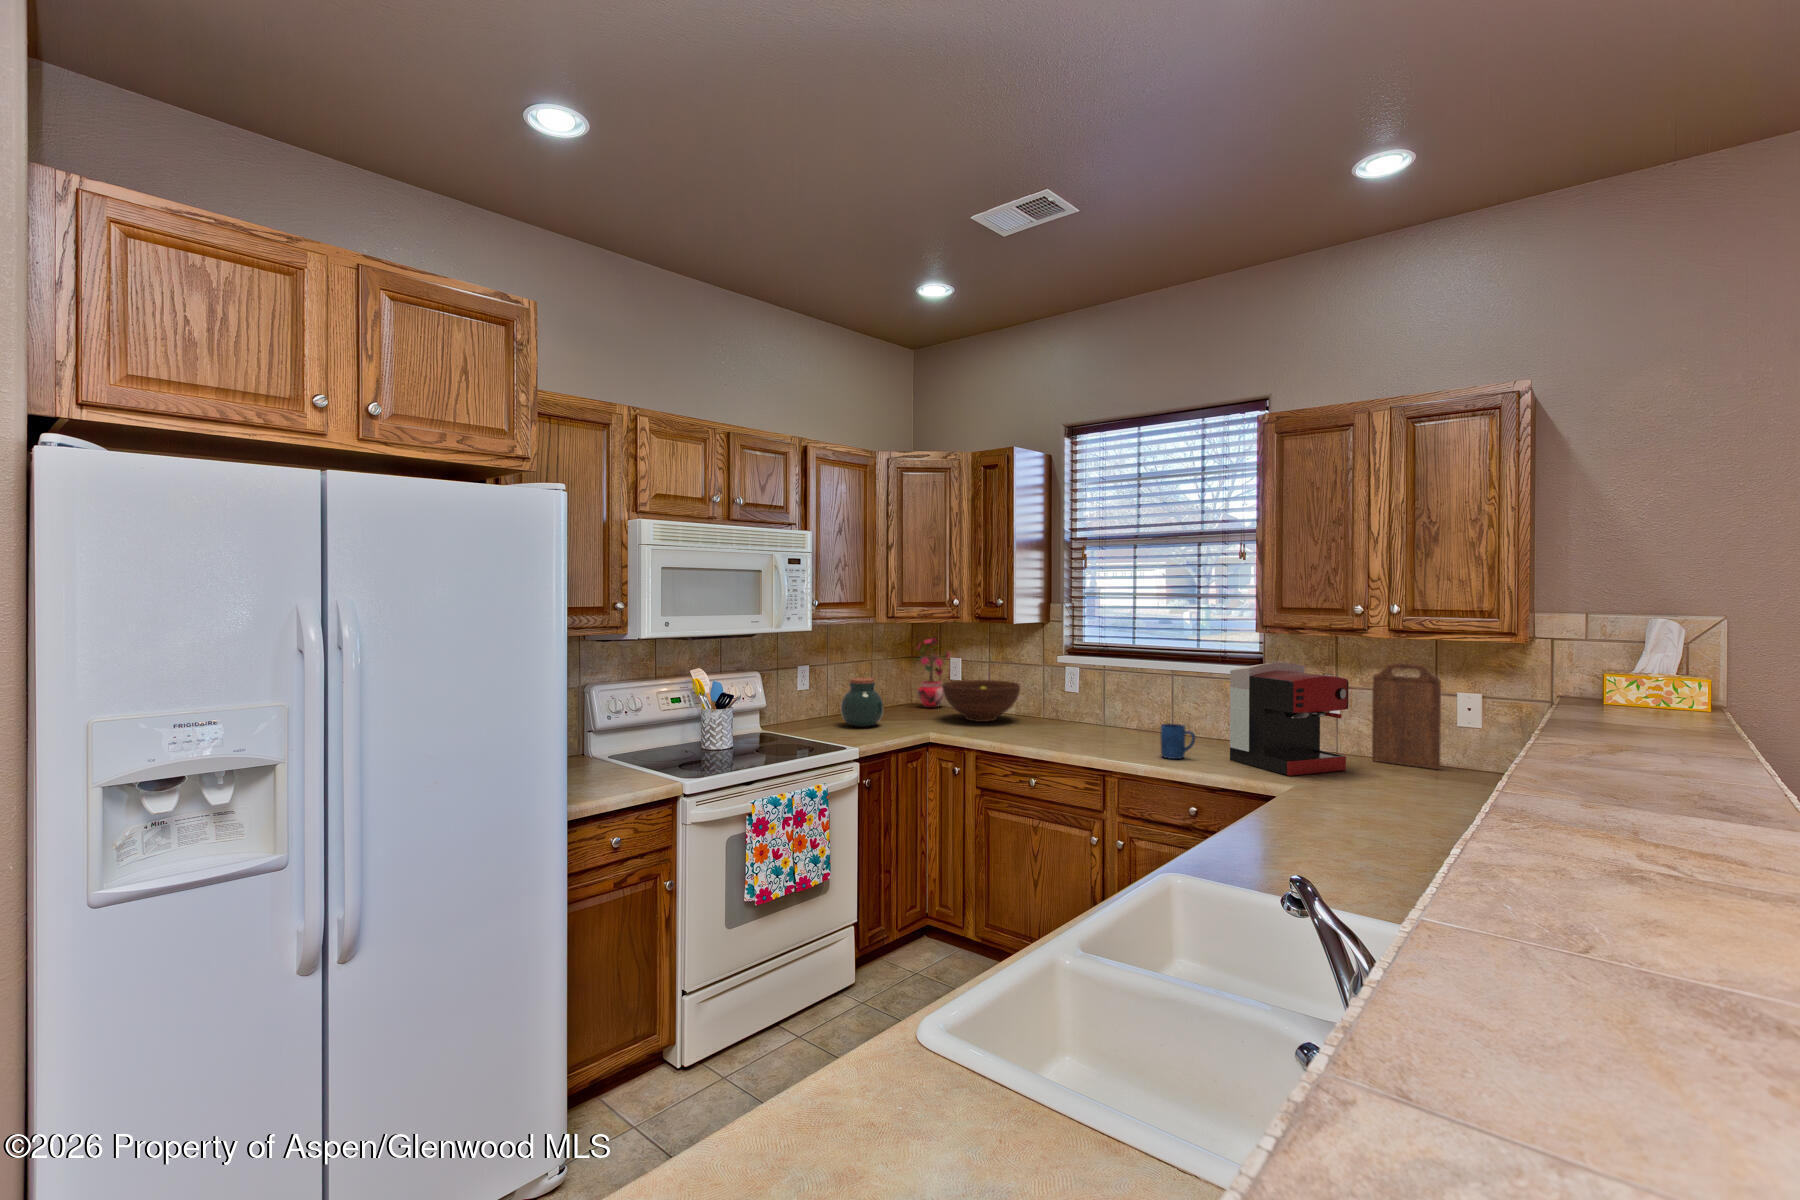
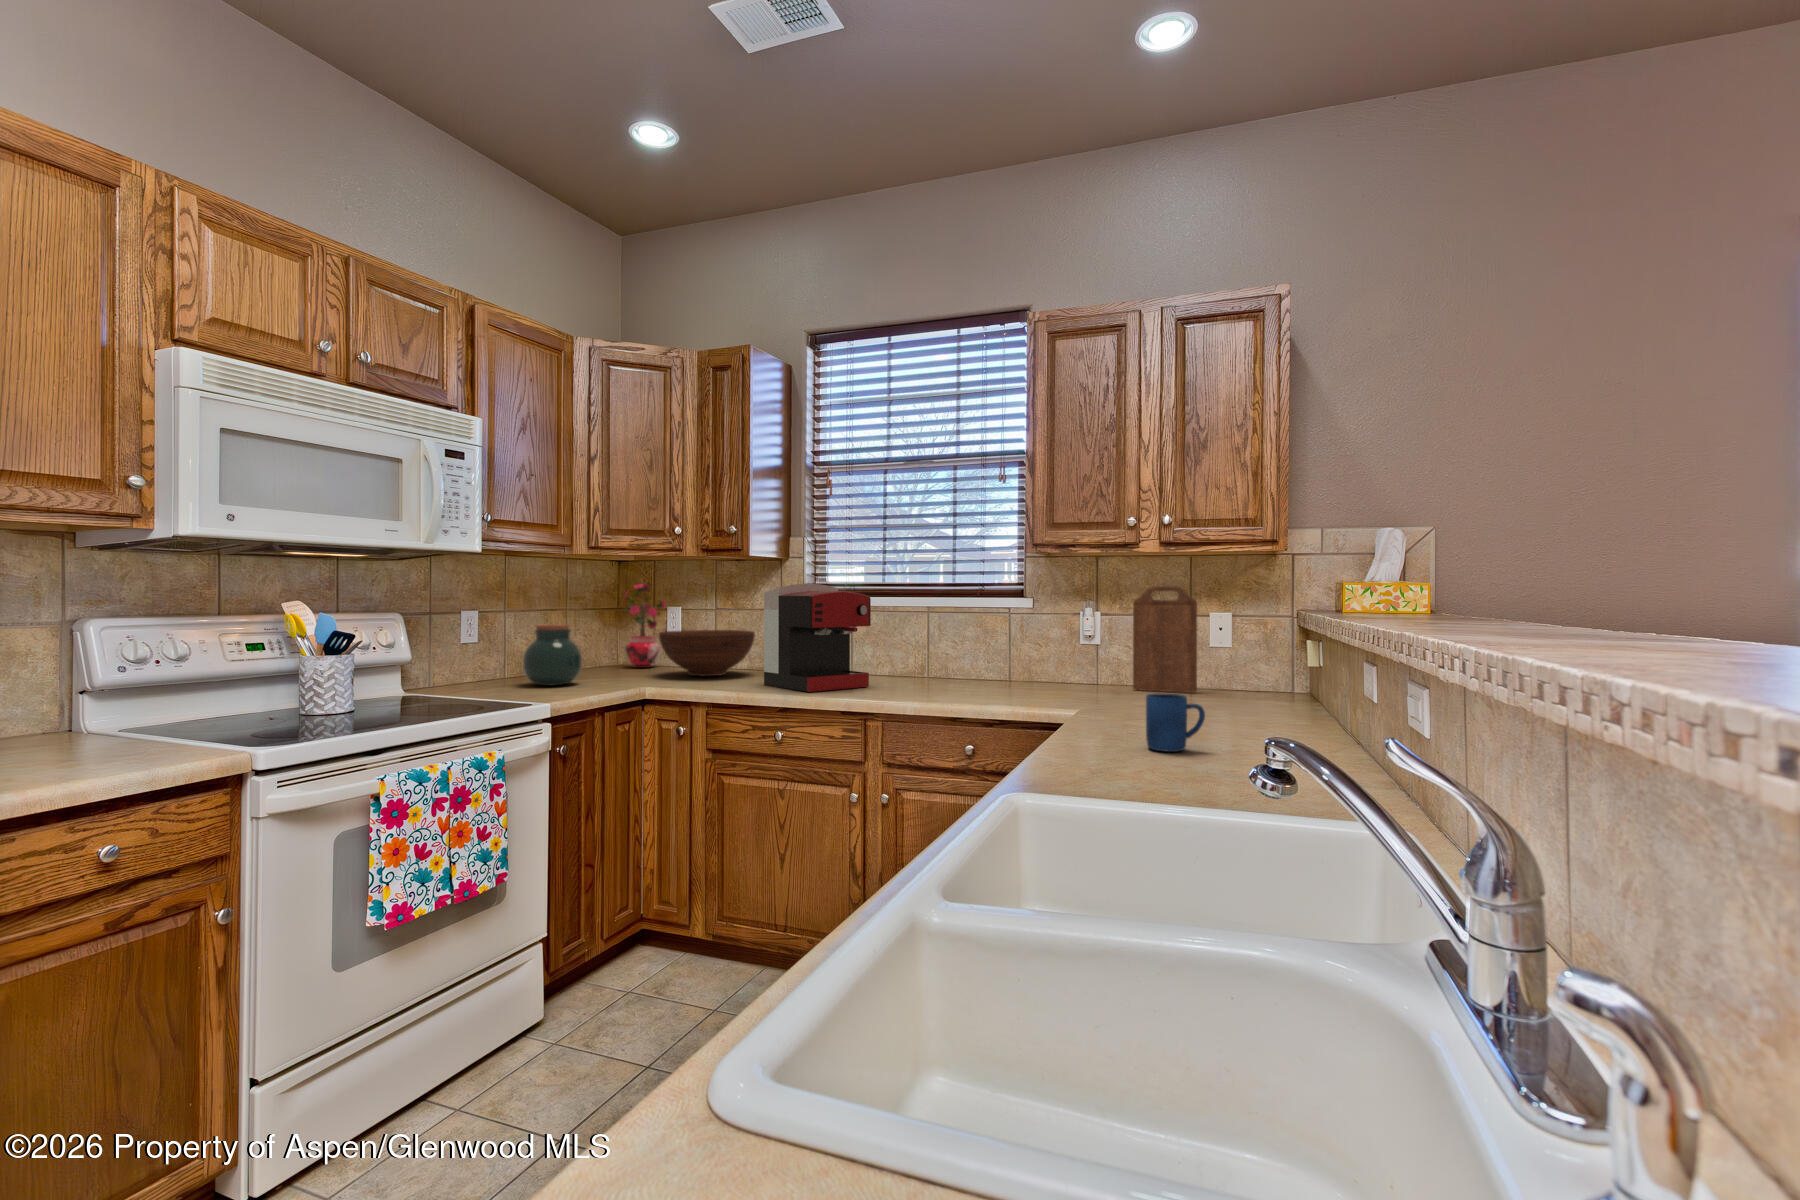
coffee maker: present [1230,662,1349,776] -> present [764,583,871,692]
mug: present [1161,724,1196,759] -> present [1146,694,1205,752]

